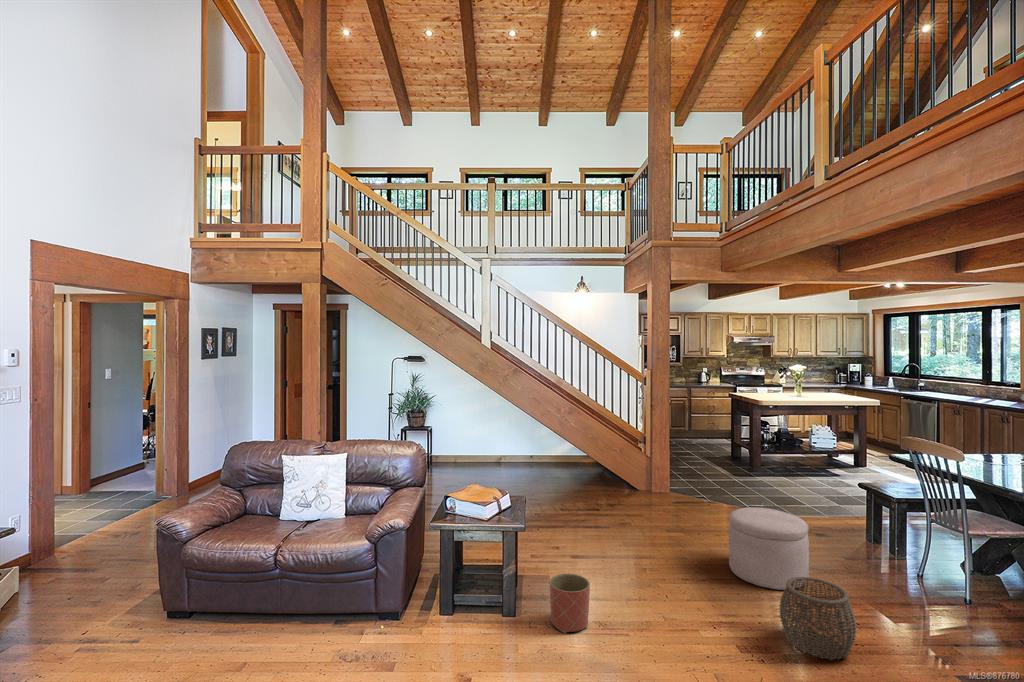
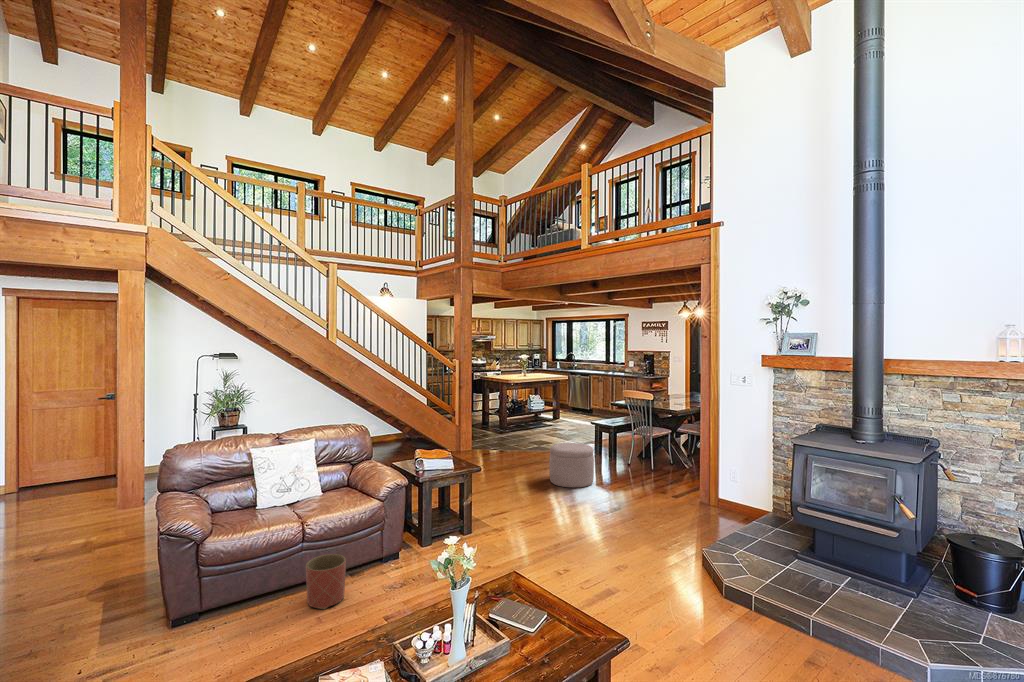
planter: present [550,574,590,633] -> present [306,554,346,609]
woven basket: present [779,577,856,660] -> none [604,469,641,508]

